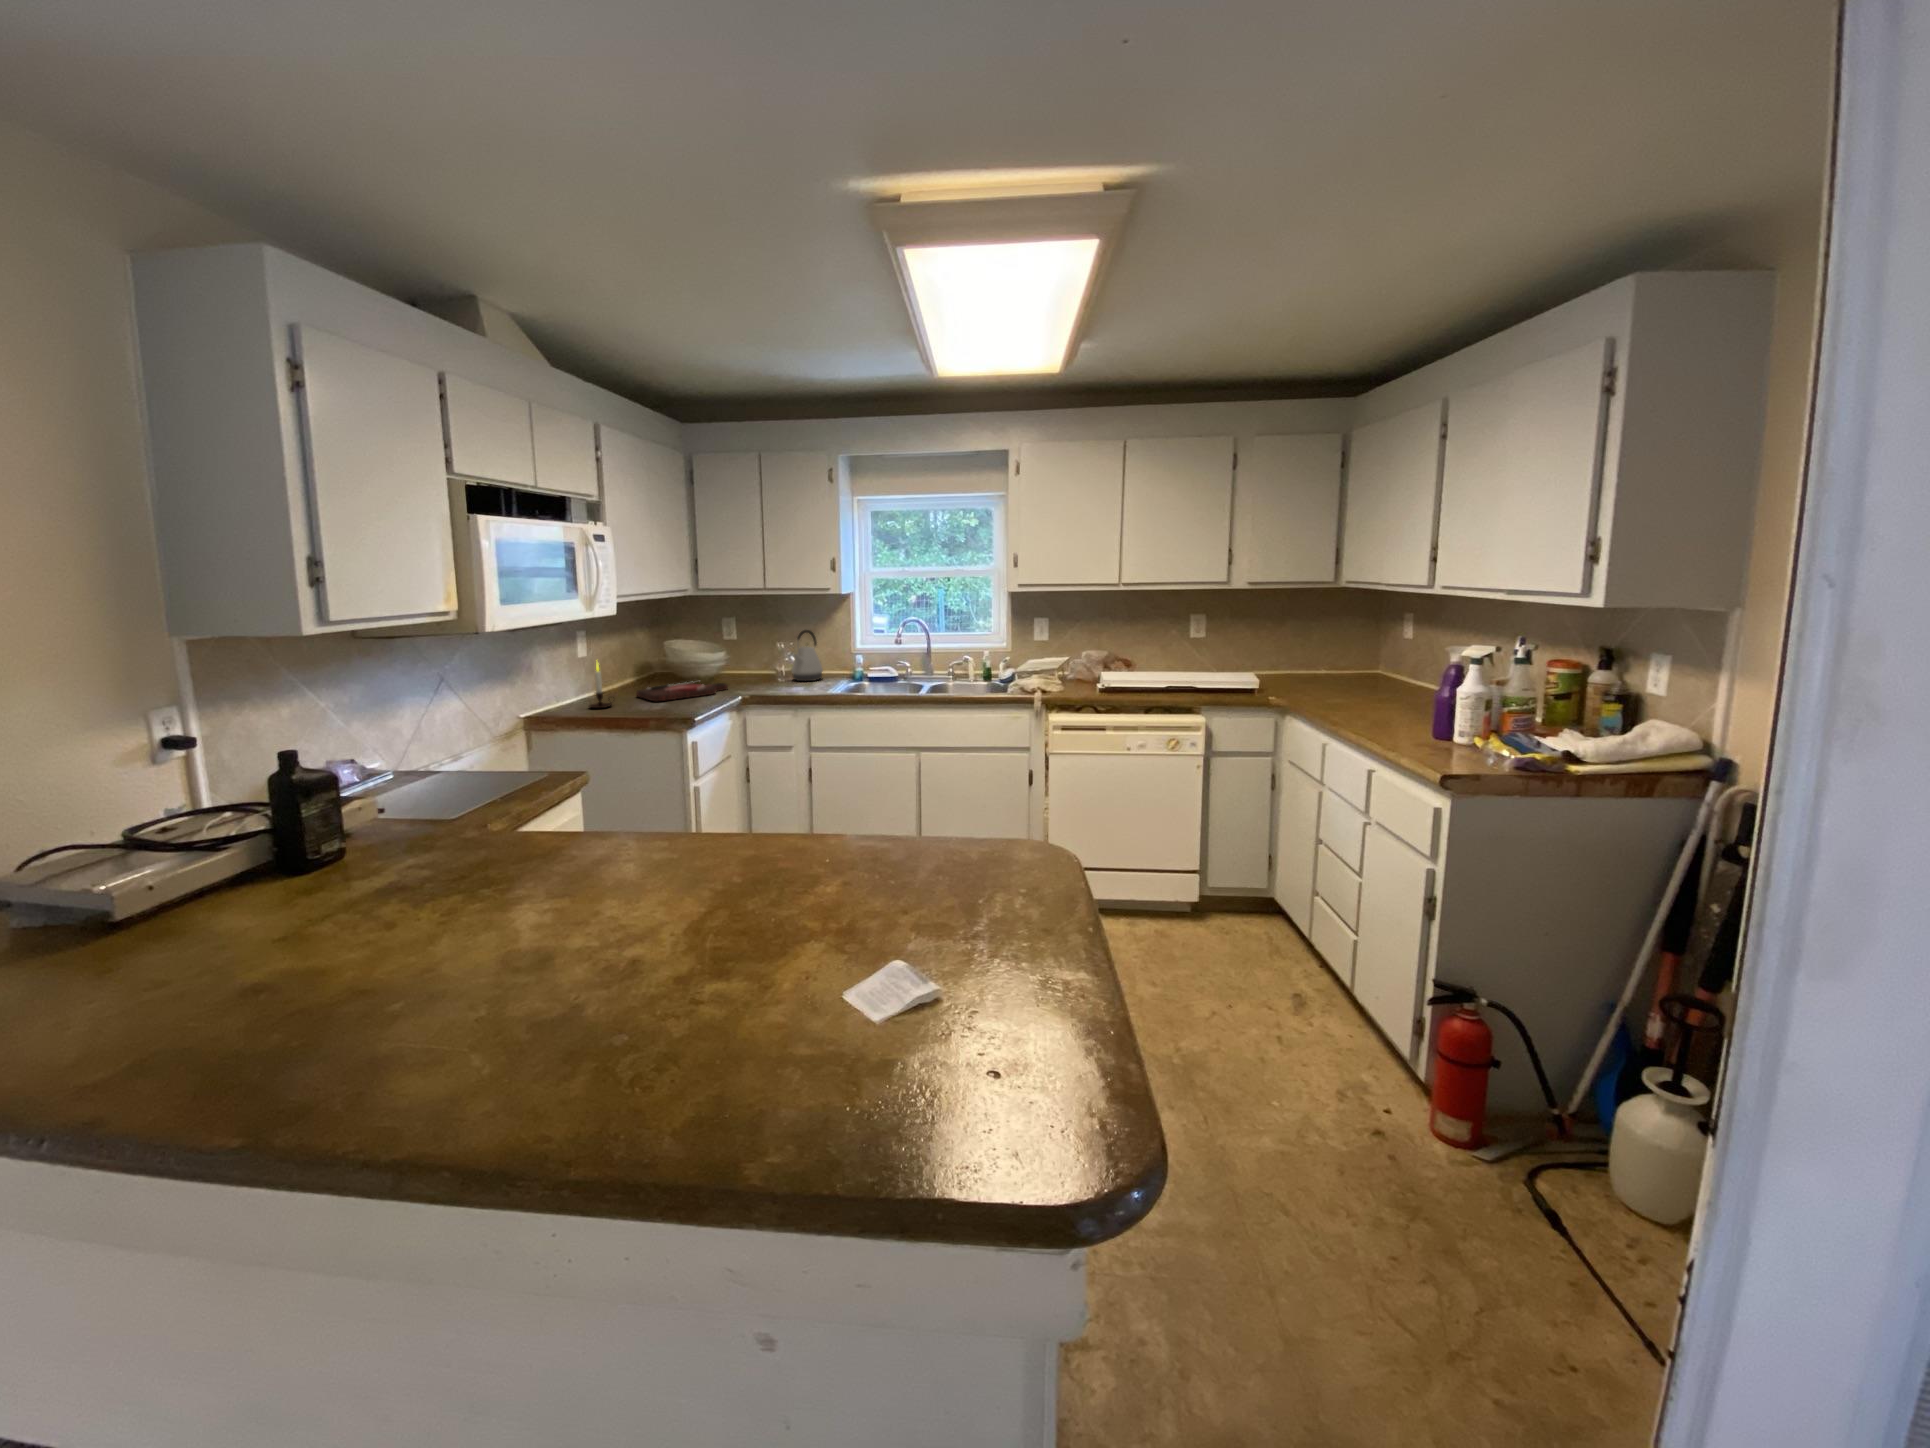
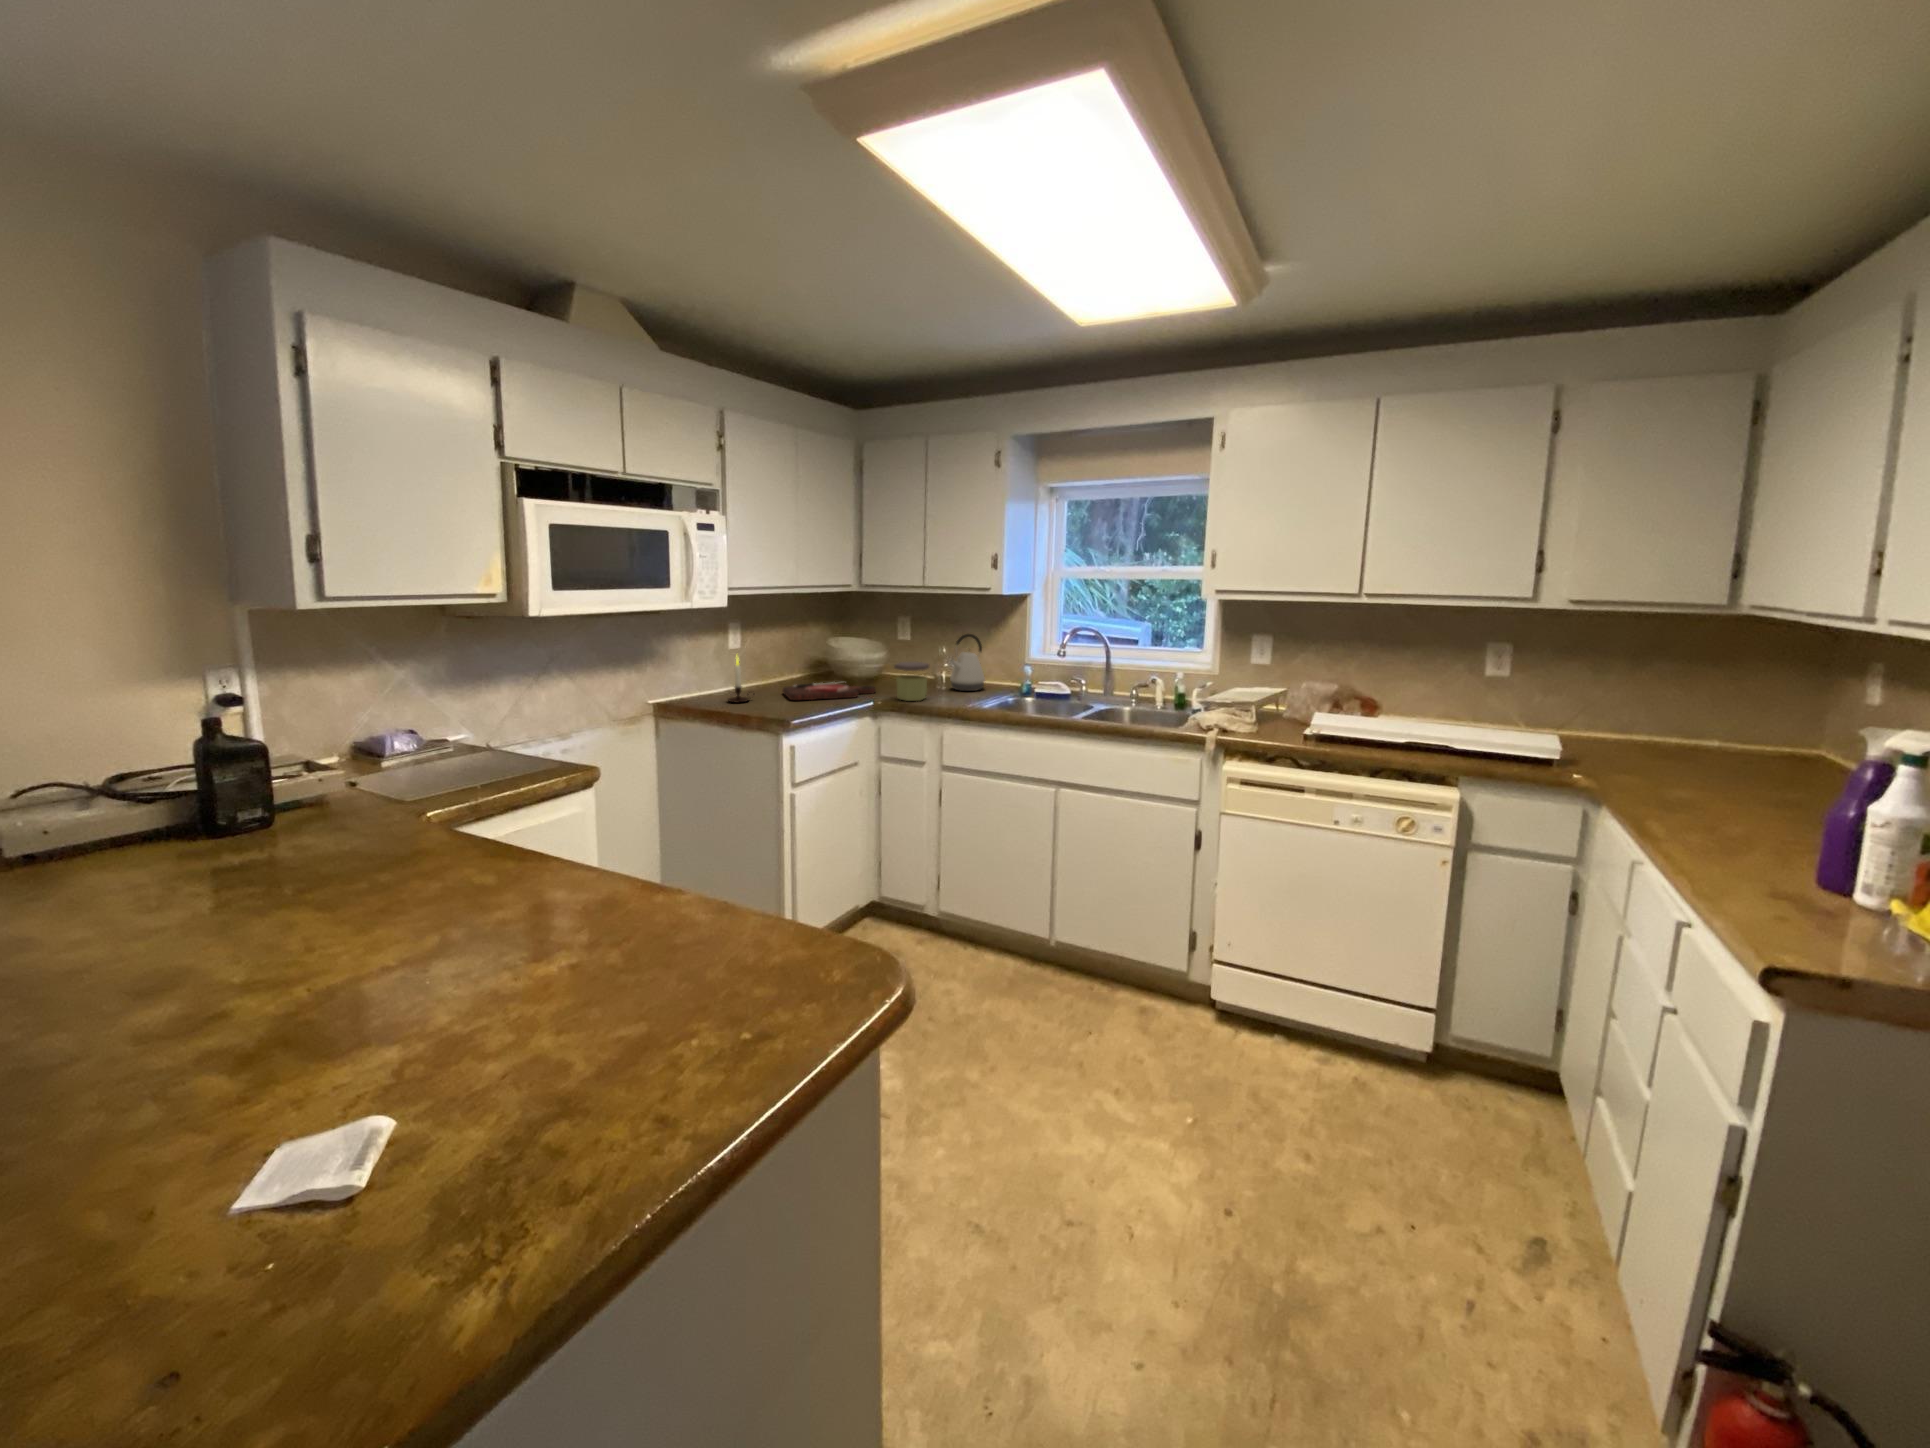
jar: none [752,657,783,693] -> present [894,662,929,701]

